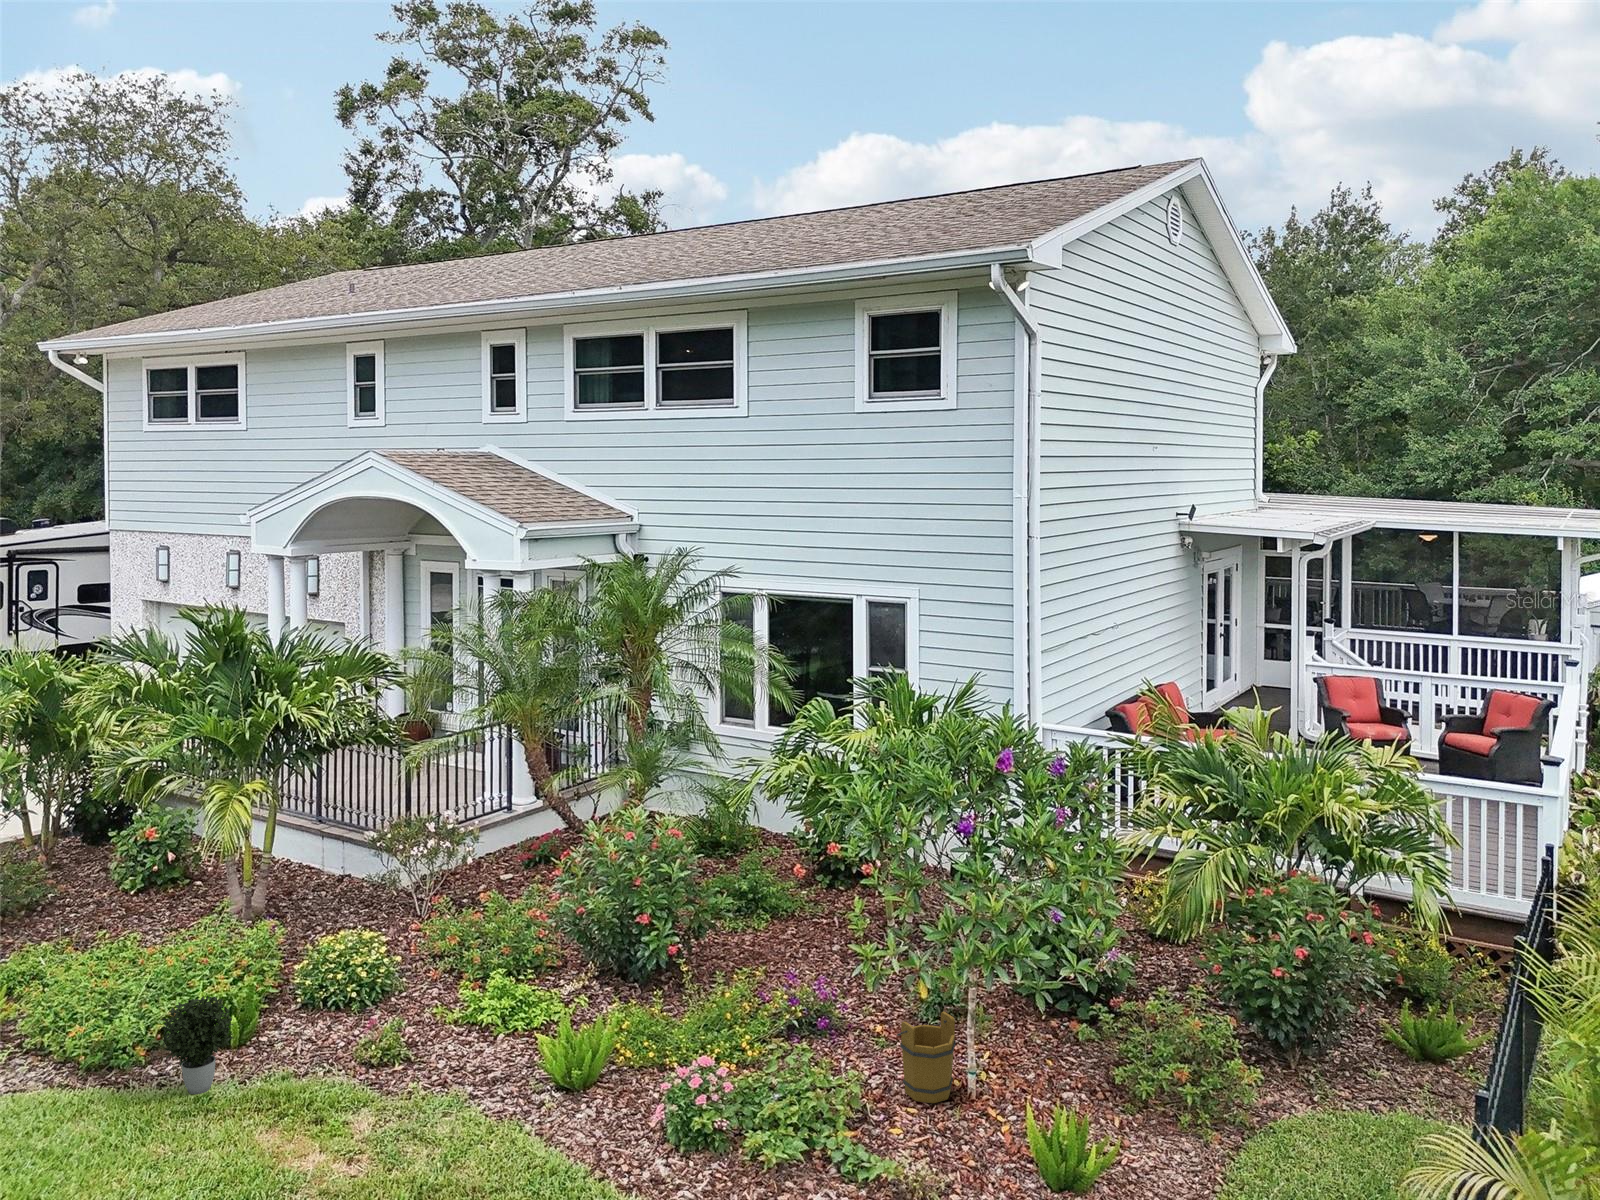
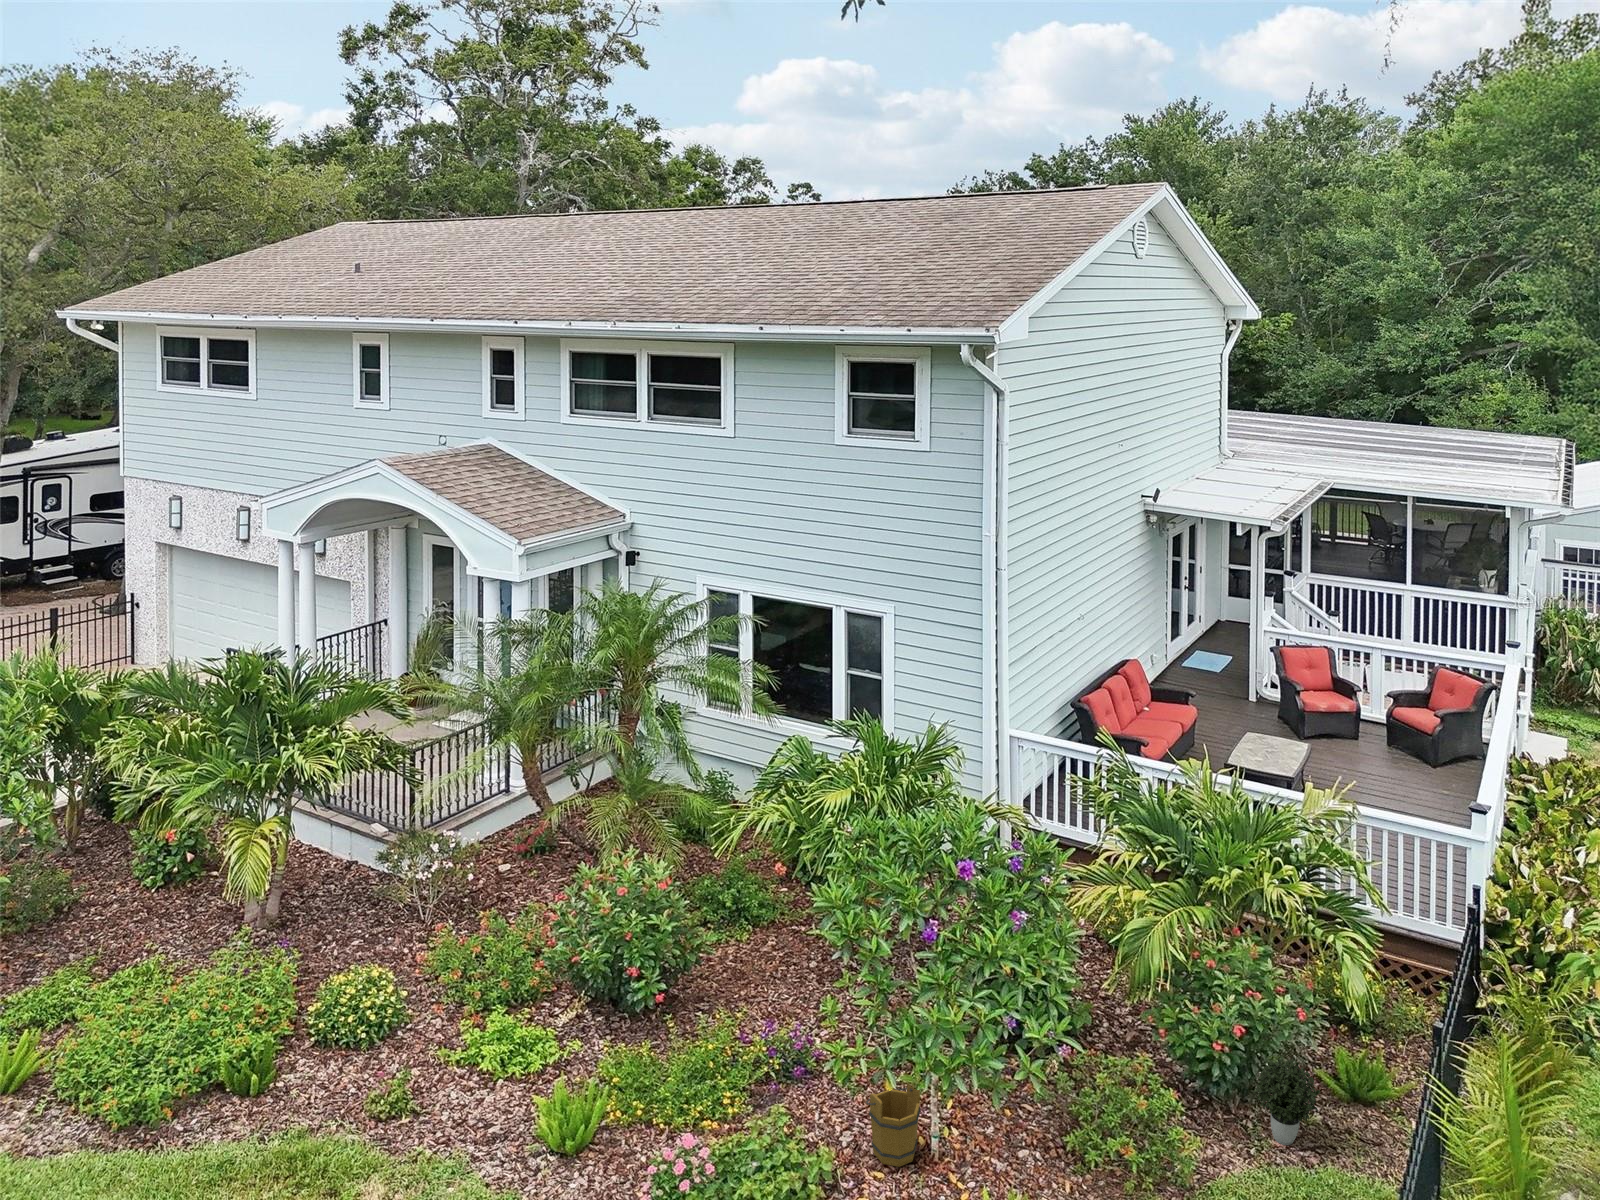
potted plant: present [161,996,233,1094] -> present [1254,1058,1320,1145]

